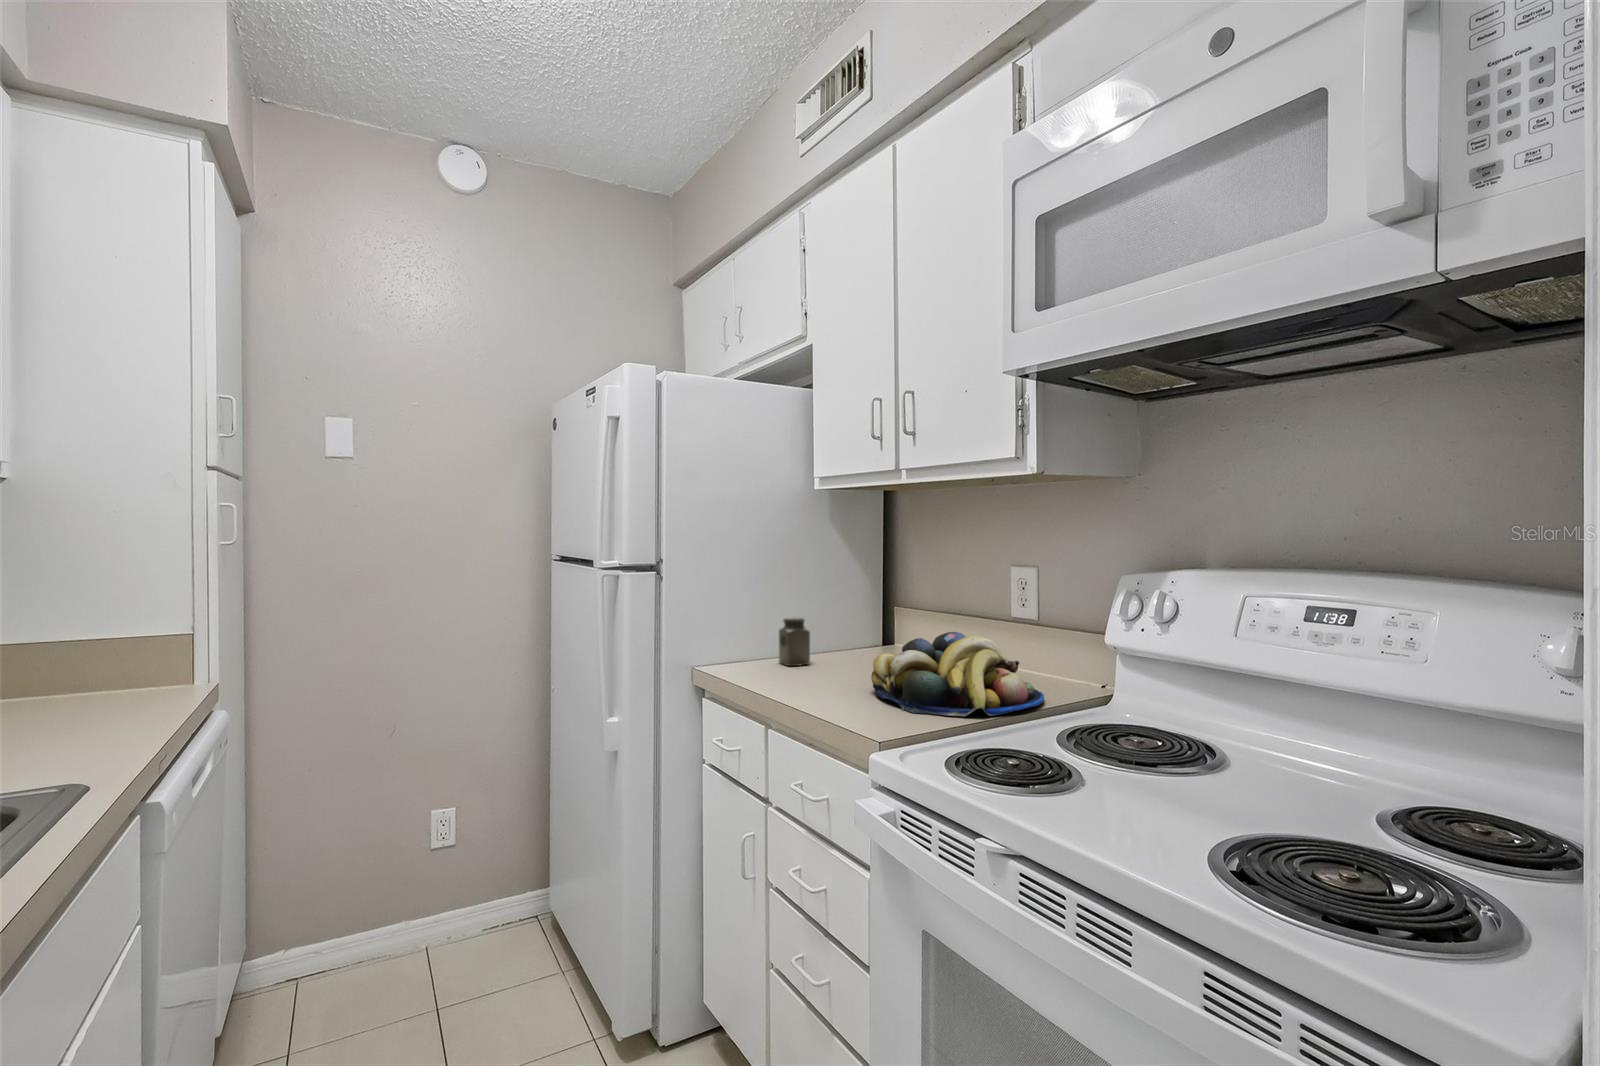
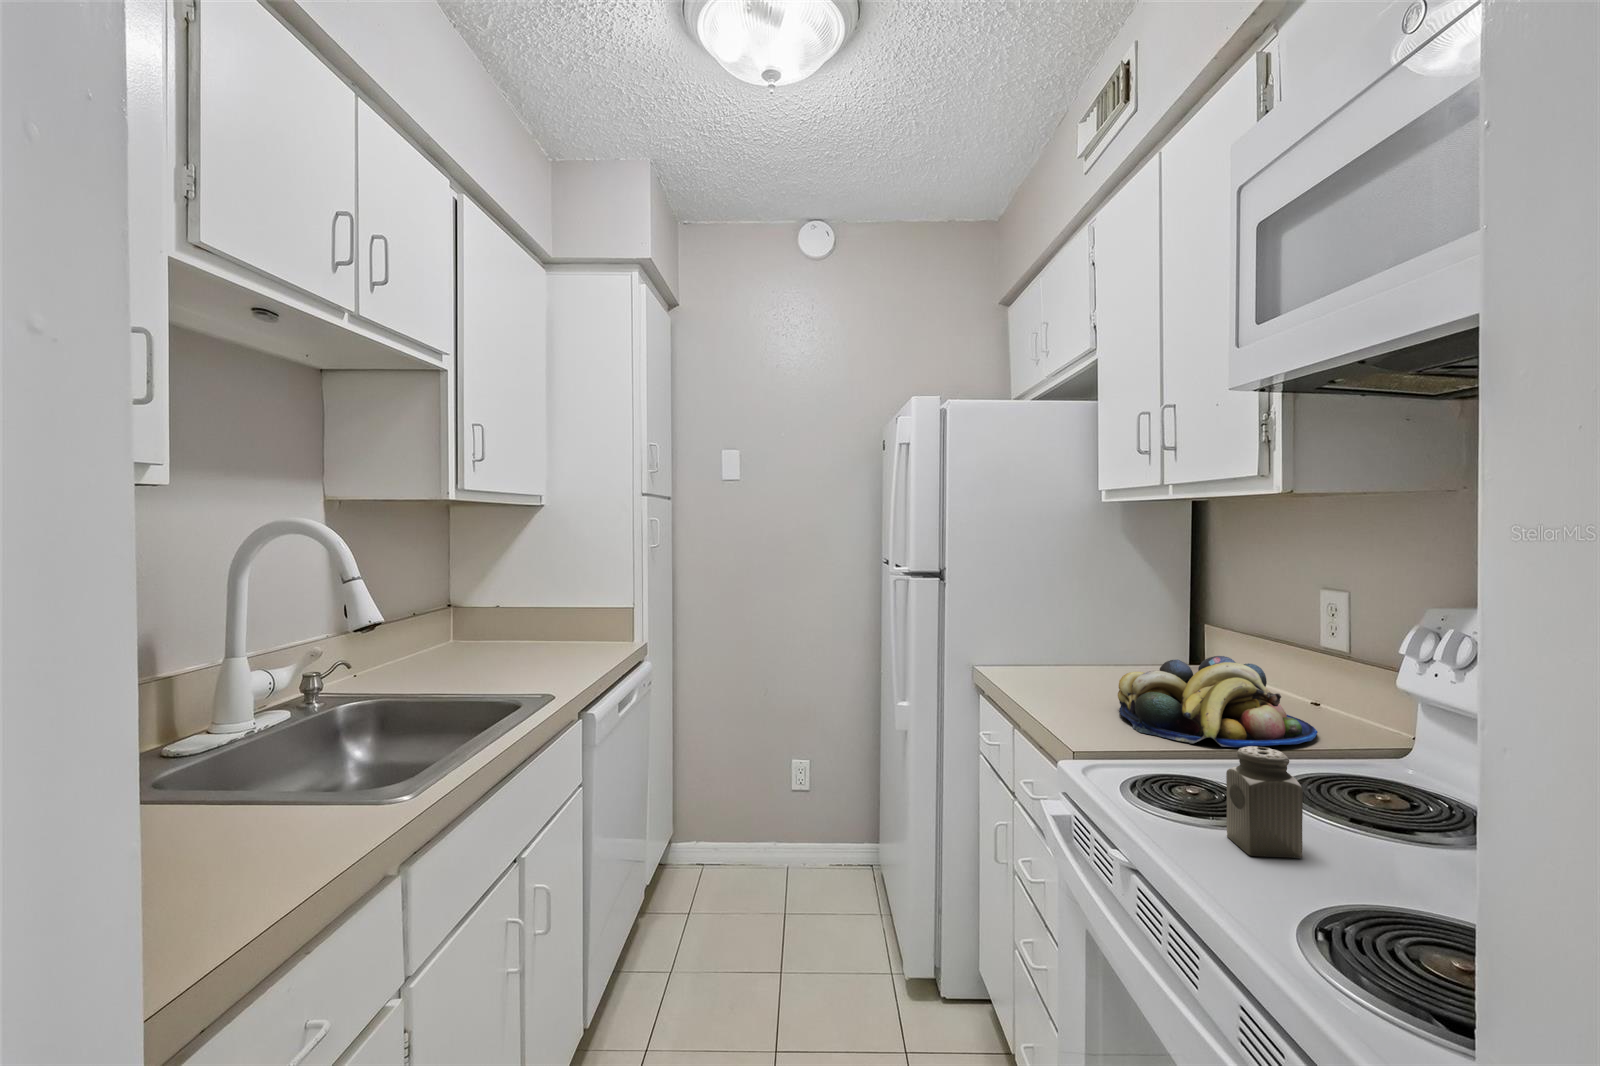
salt shaker: present [779,617,810,666] -> present [1226,746,1303,858]

